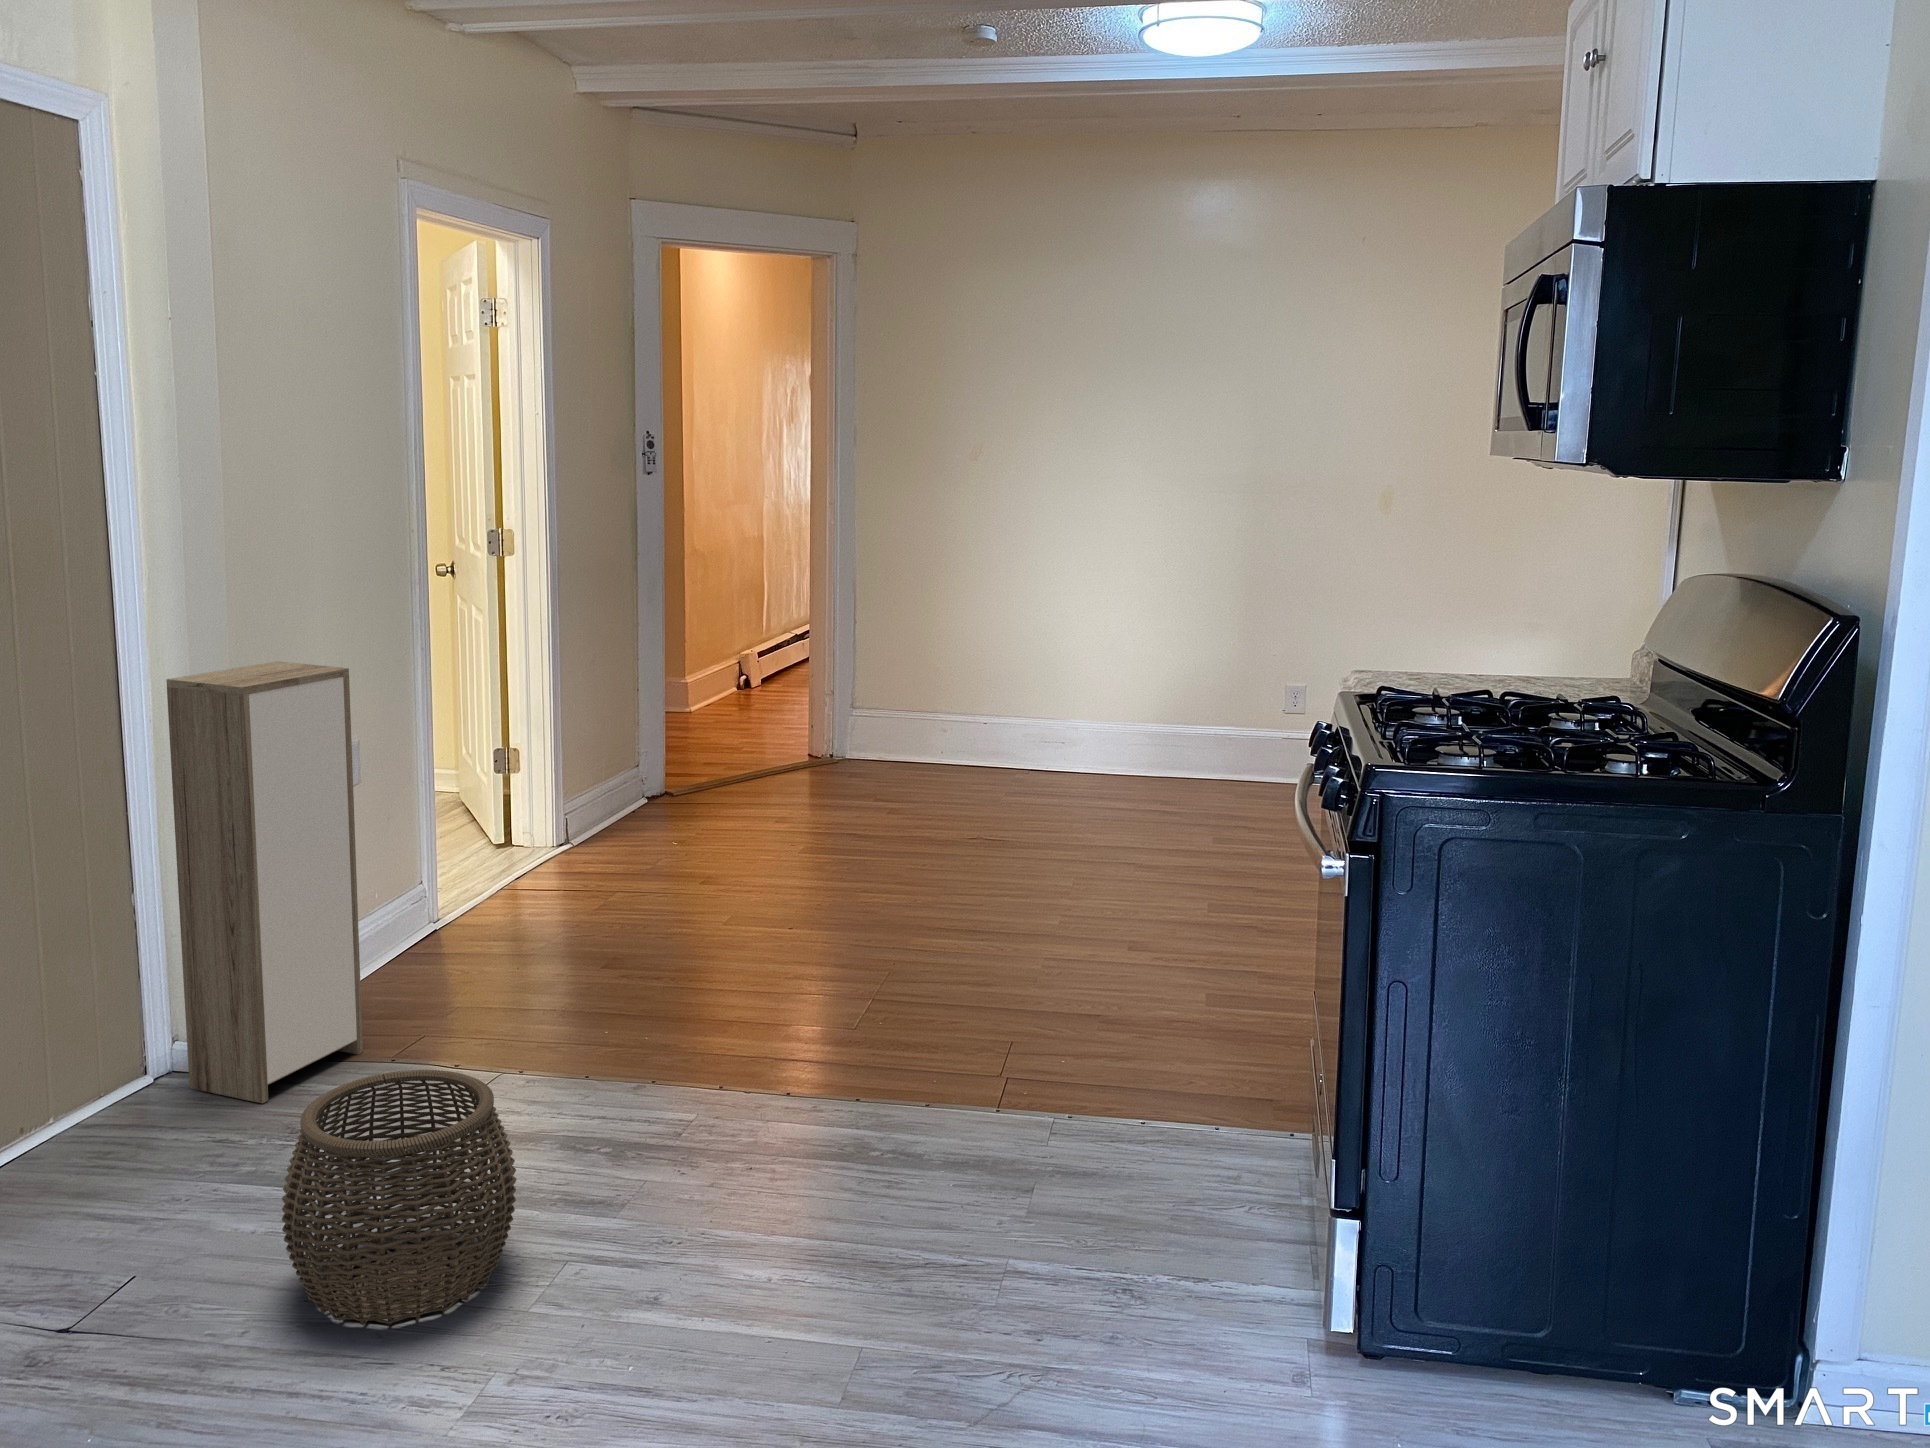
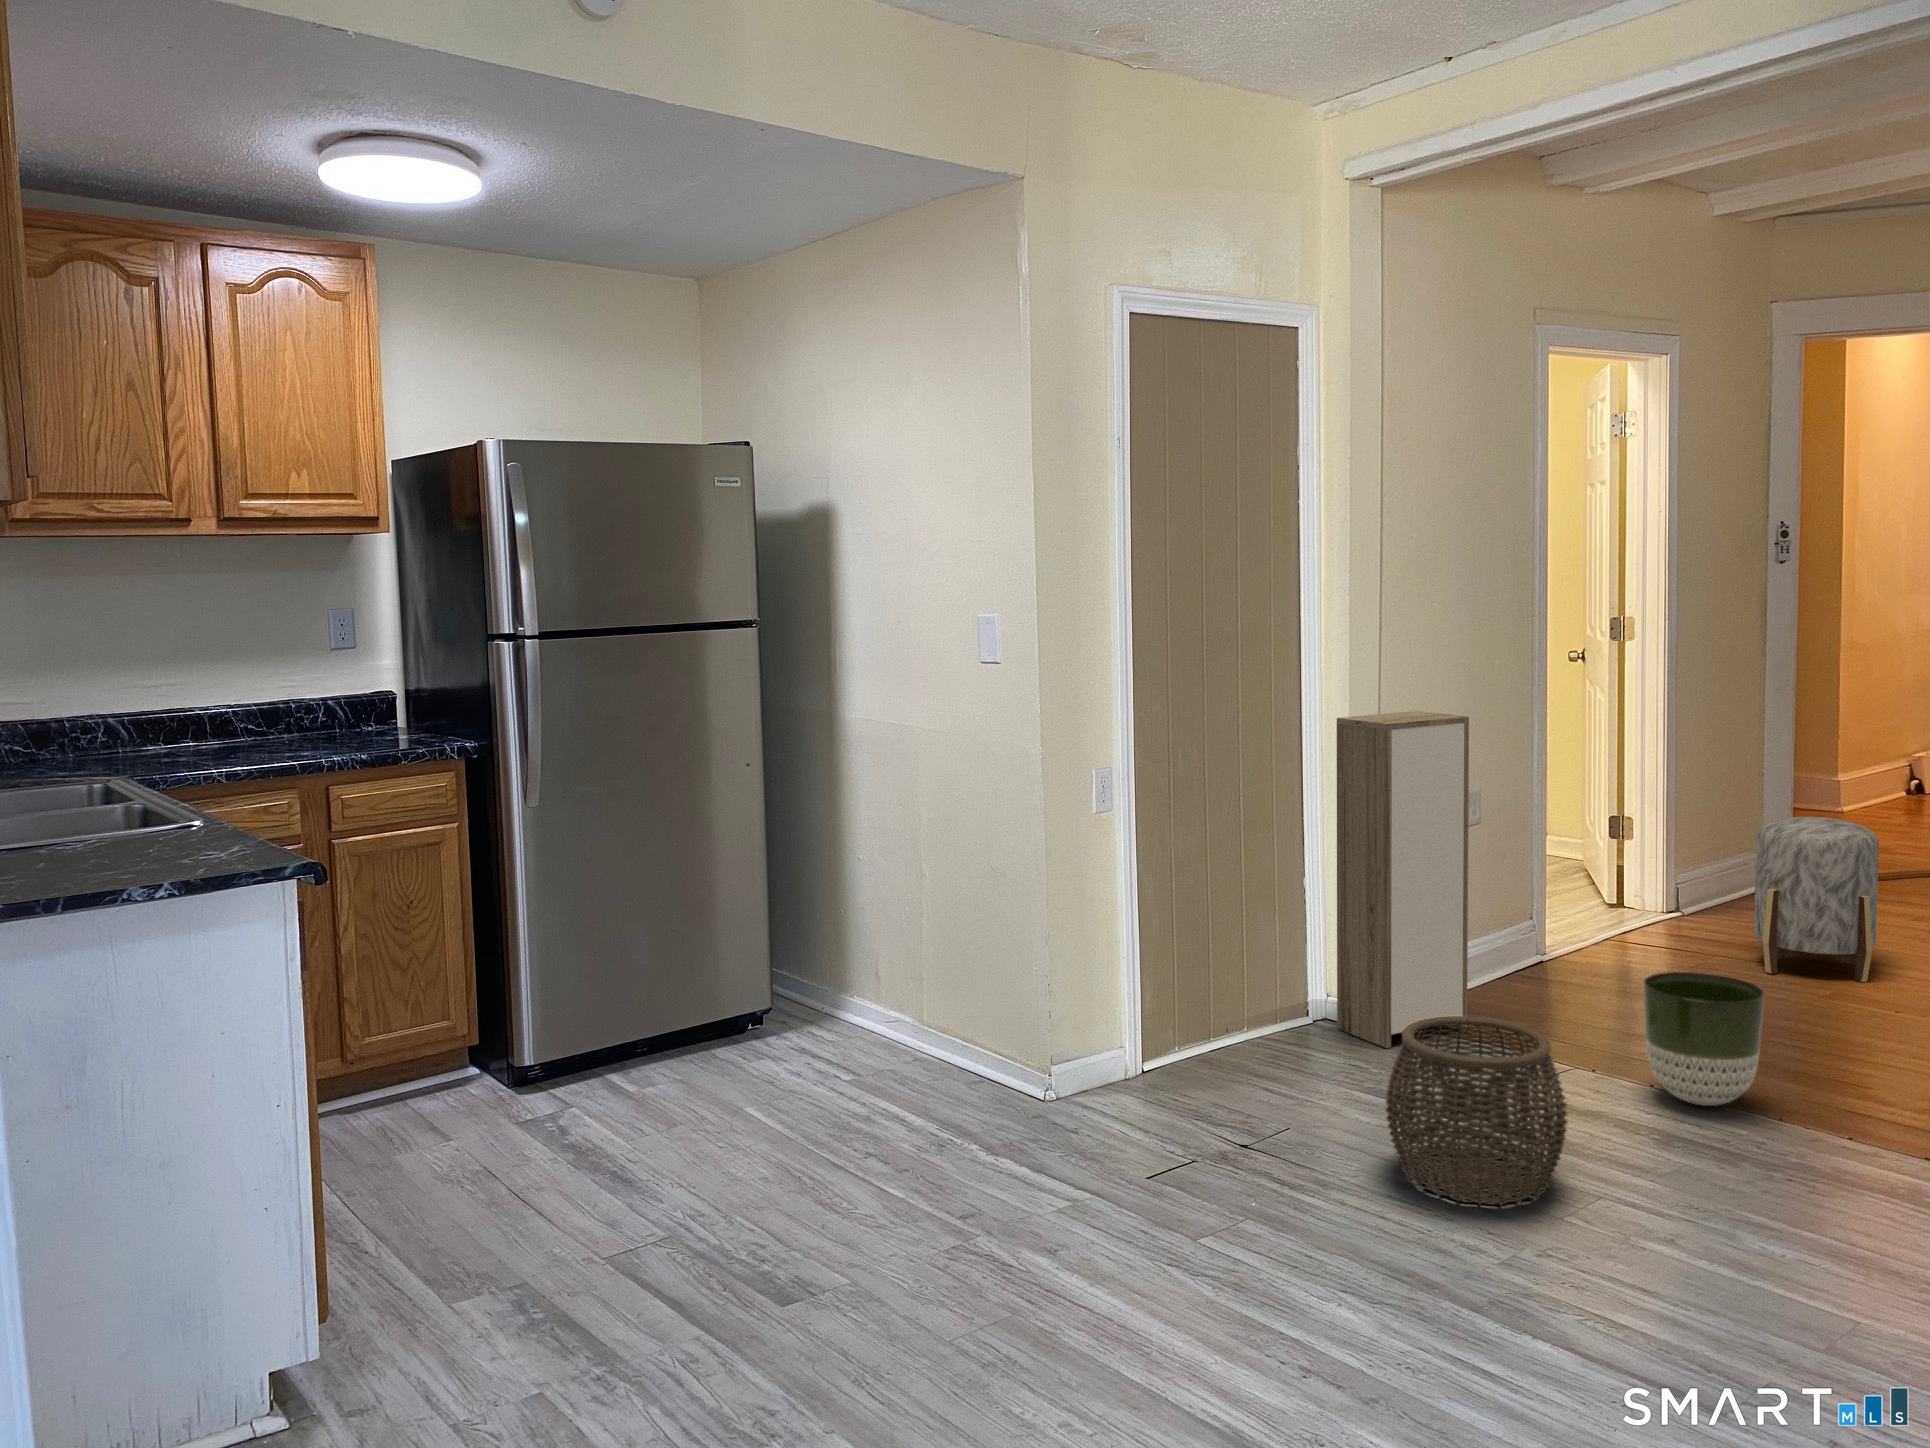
stool: none [649,742,757,908] -> present [1754,817,1879,982]
planter: none [573,944,694,1093] -> present [1644,972,1764,1106]

